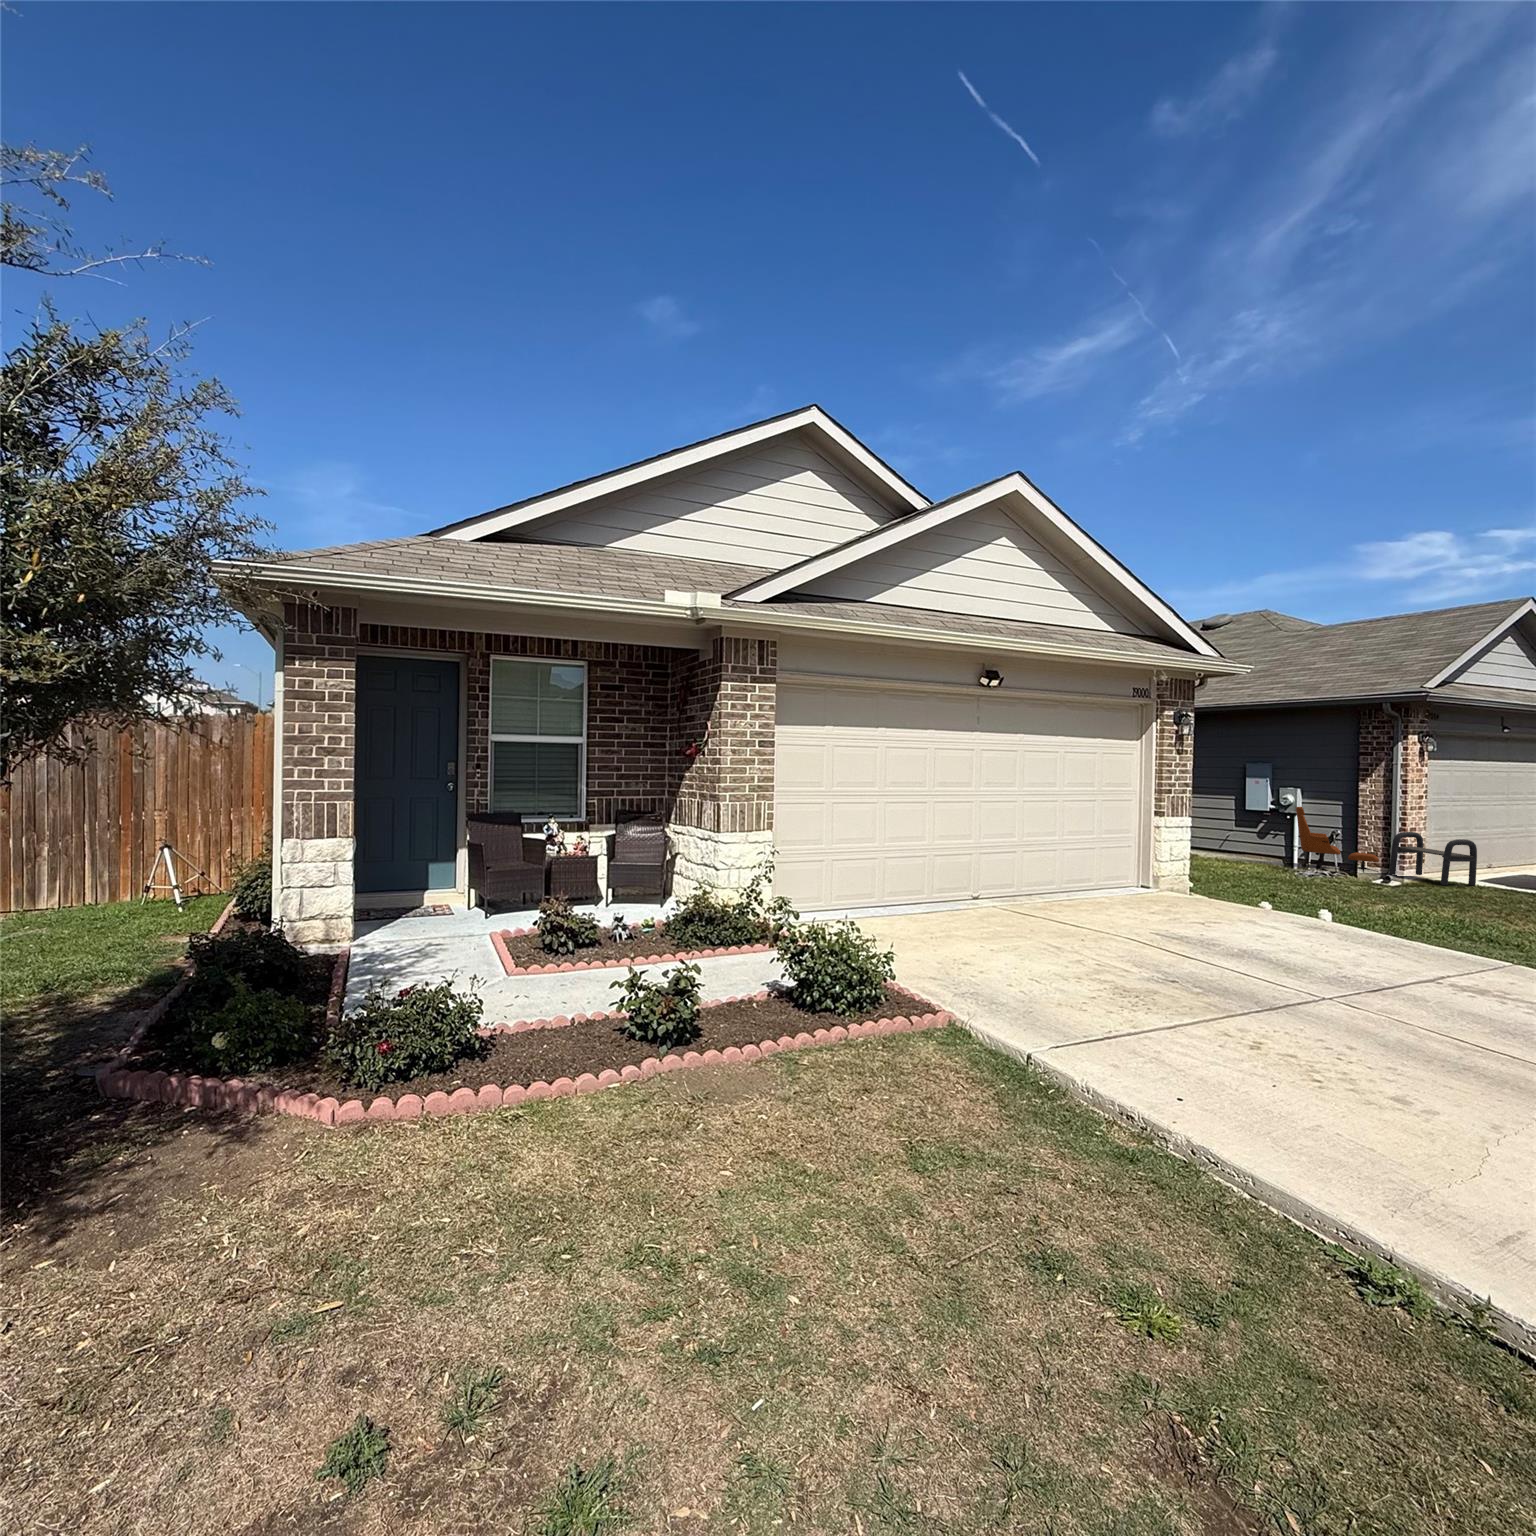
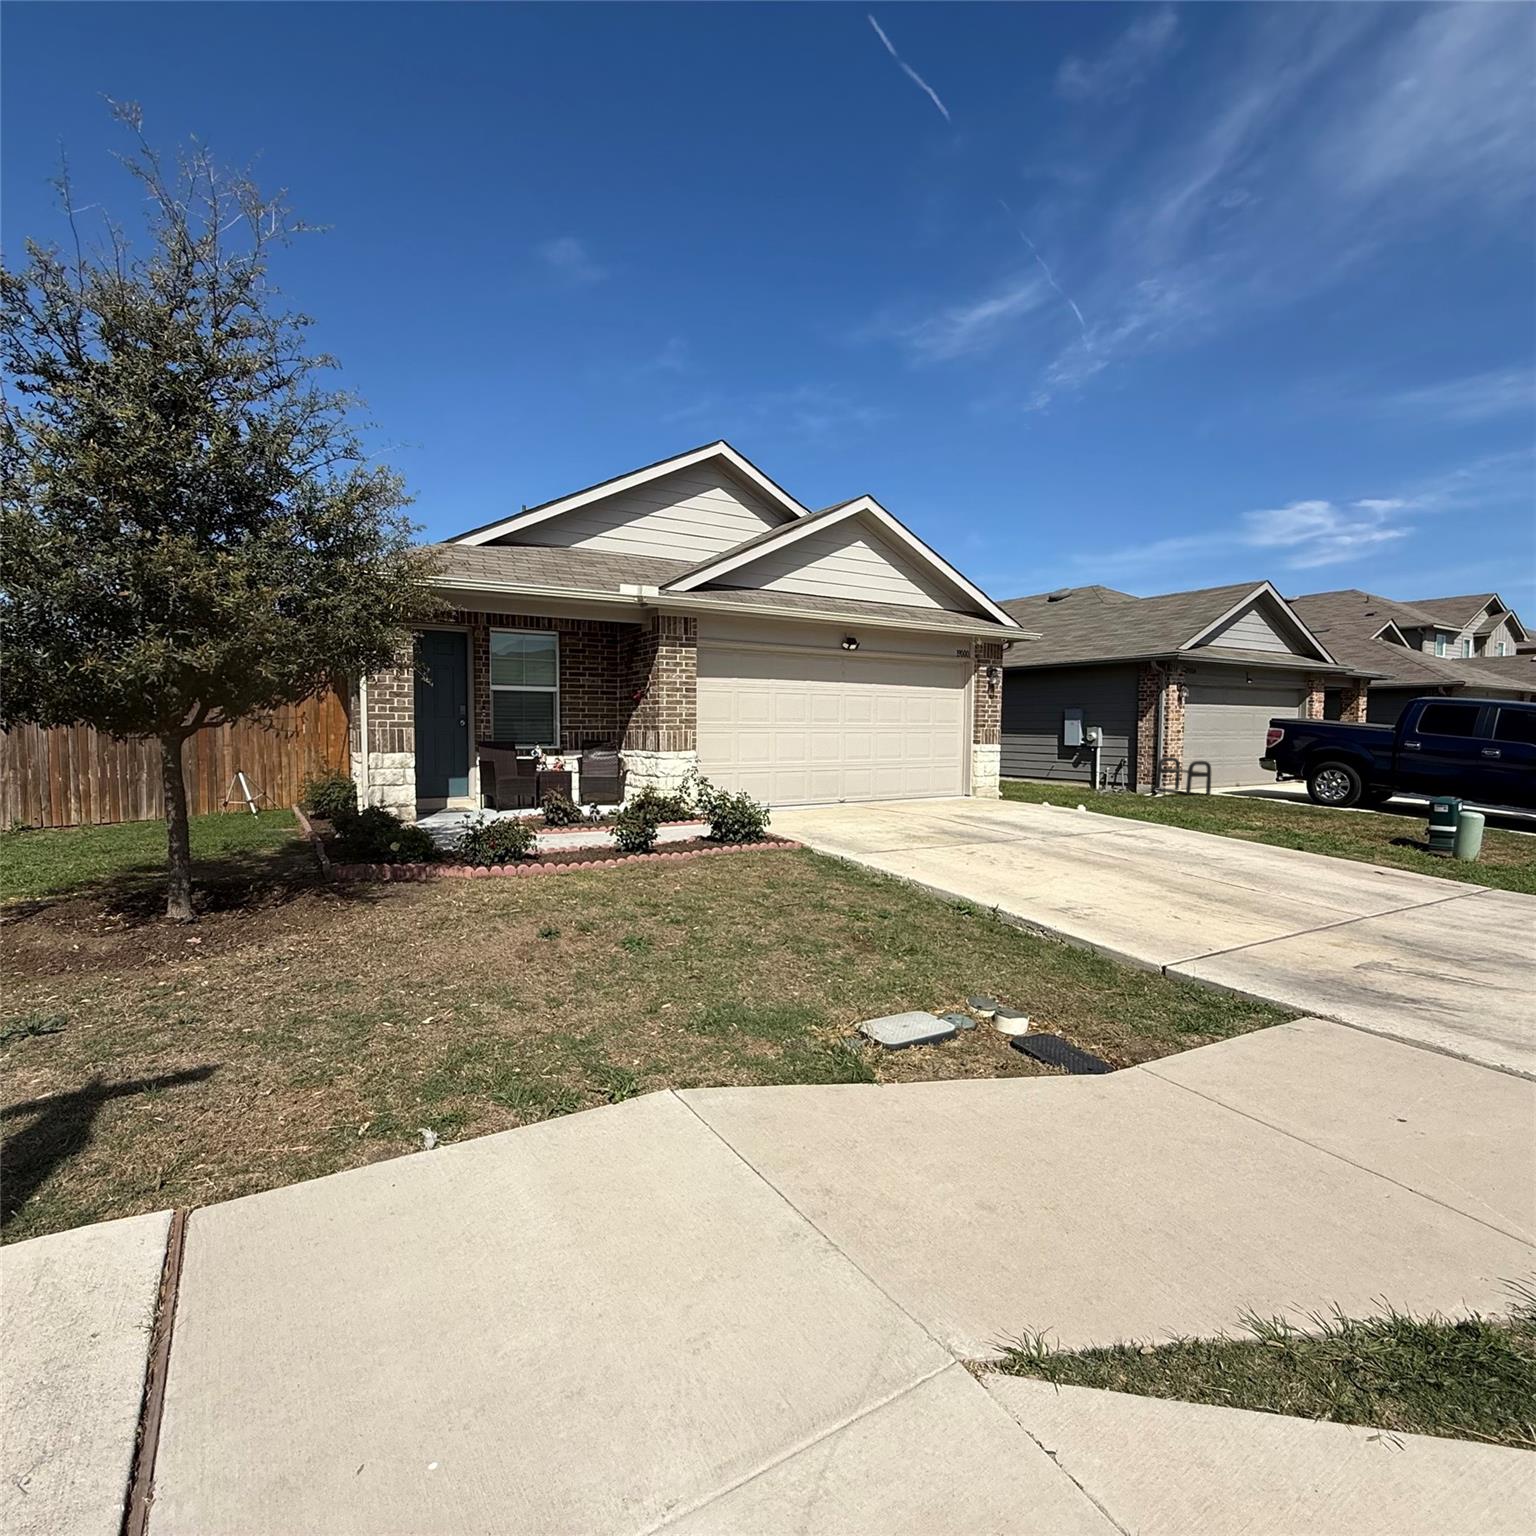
lounge chair: present [1296,807,1379,872] -> none [1092,741,1149,788]

